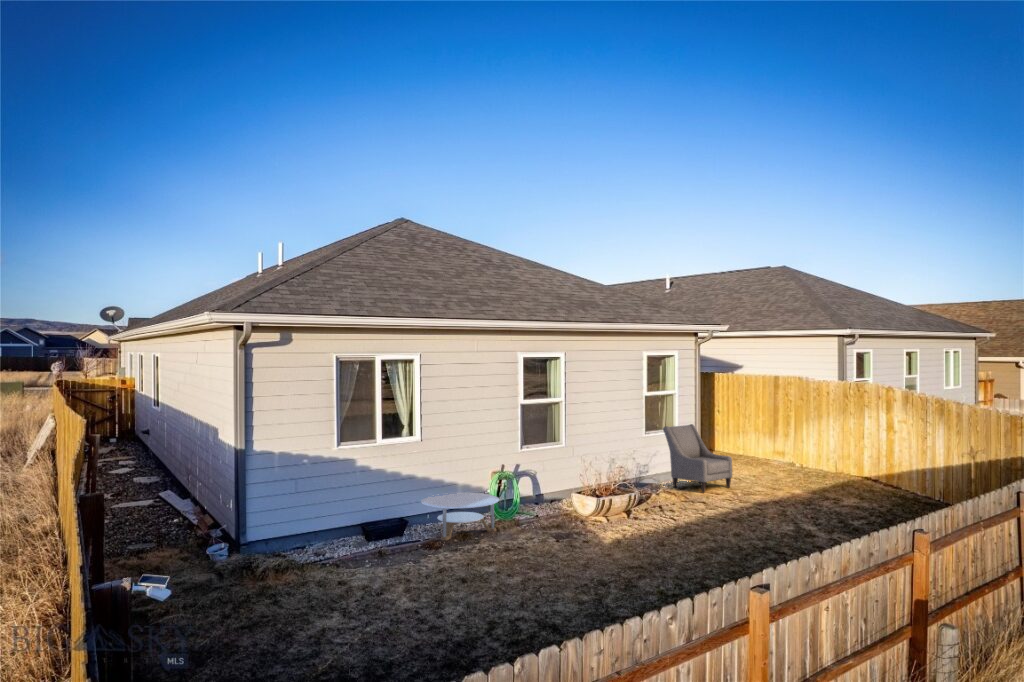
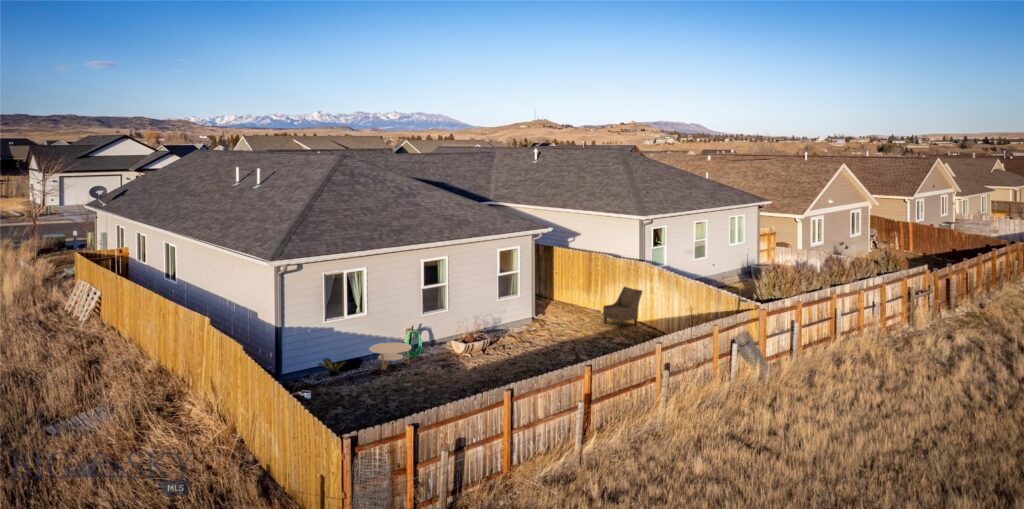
chair: present [663,424,732,492] -> present [603,287,642,327]
potted plant: none [318,515,379,549] -> present [318,358,347,375]

